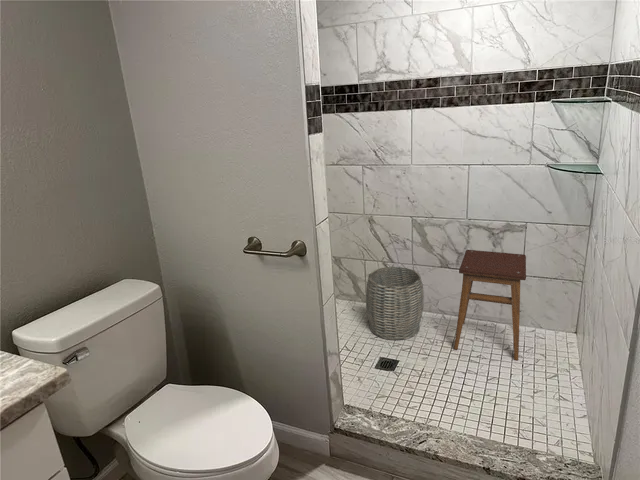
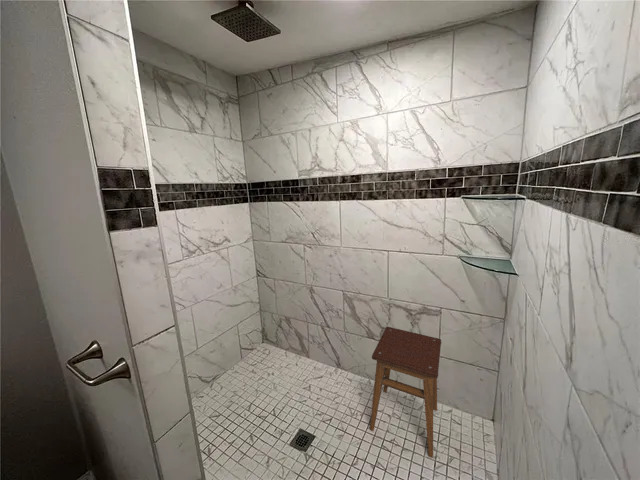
woven basket: present [366,267,424,340] -> none [297,333,348,409]

